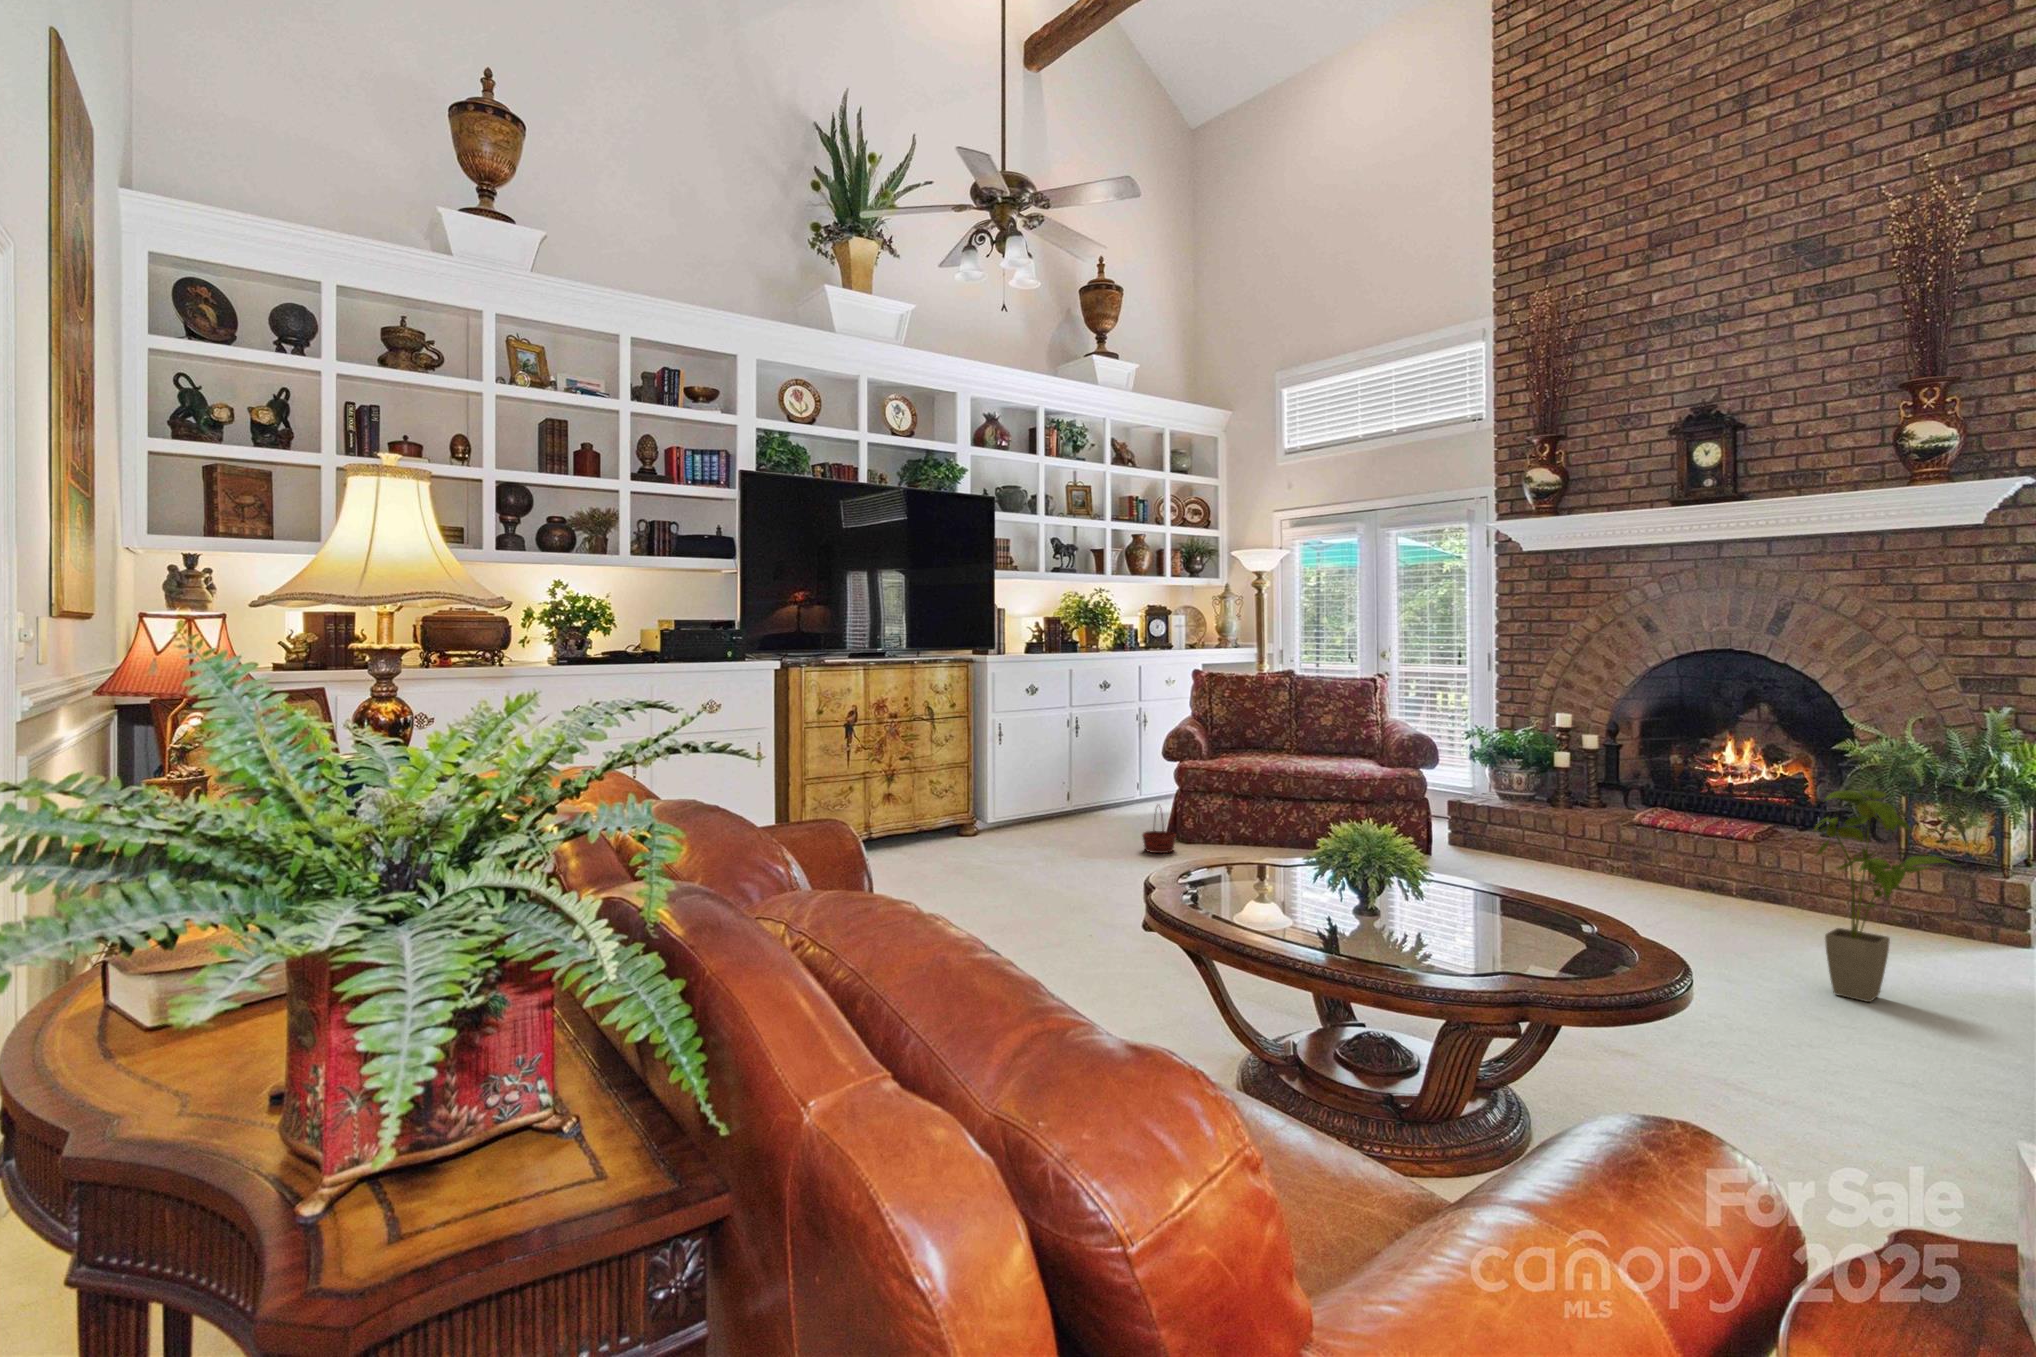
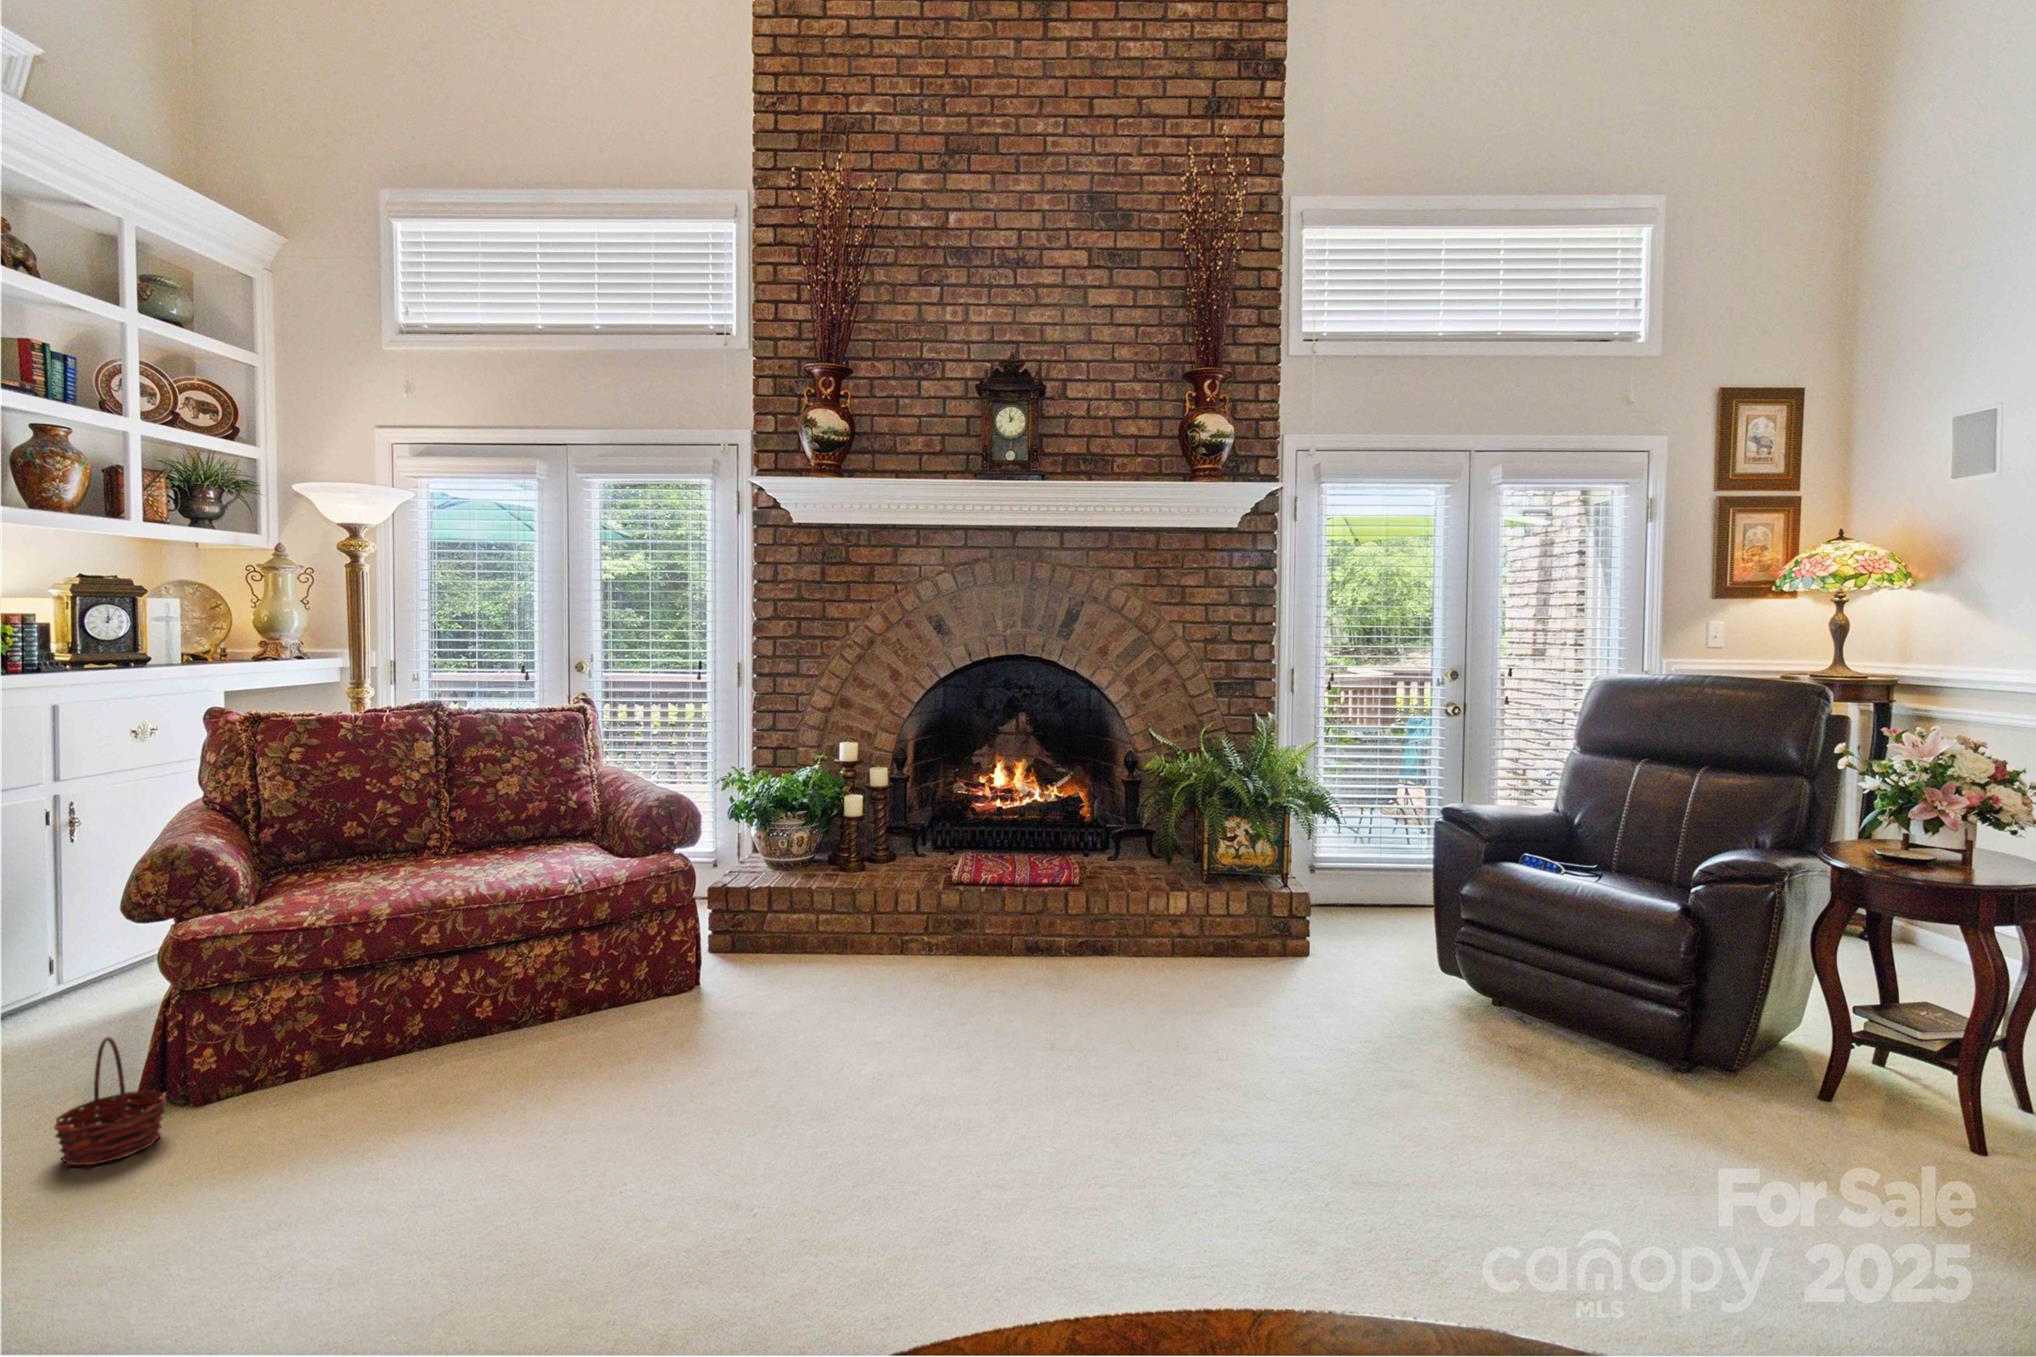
house plant: present [1814,789,1952,1002] -> none [1311,855,1460,1142]

